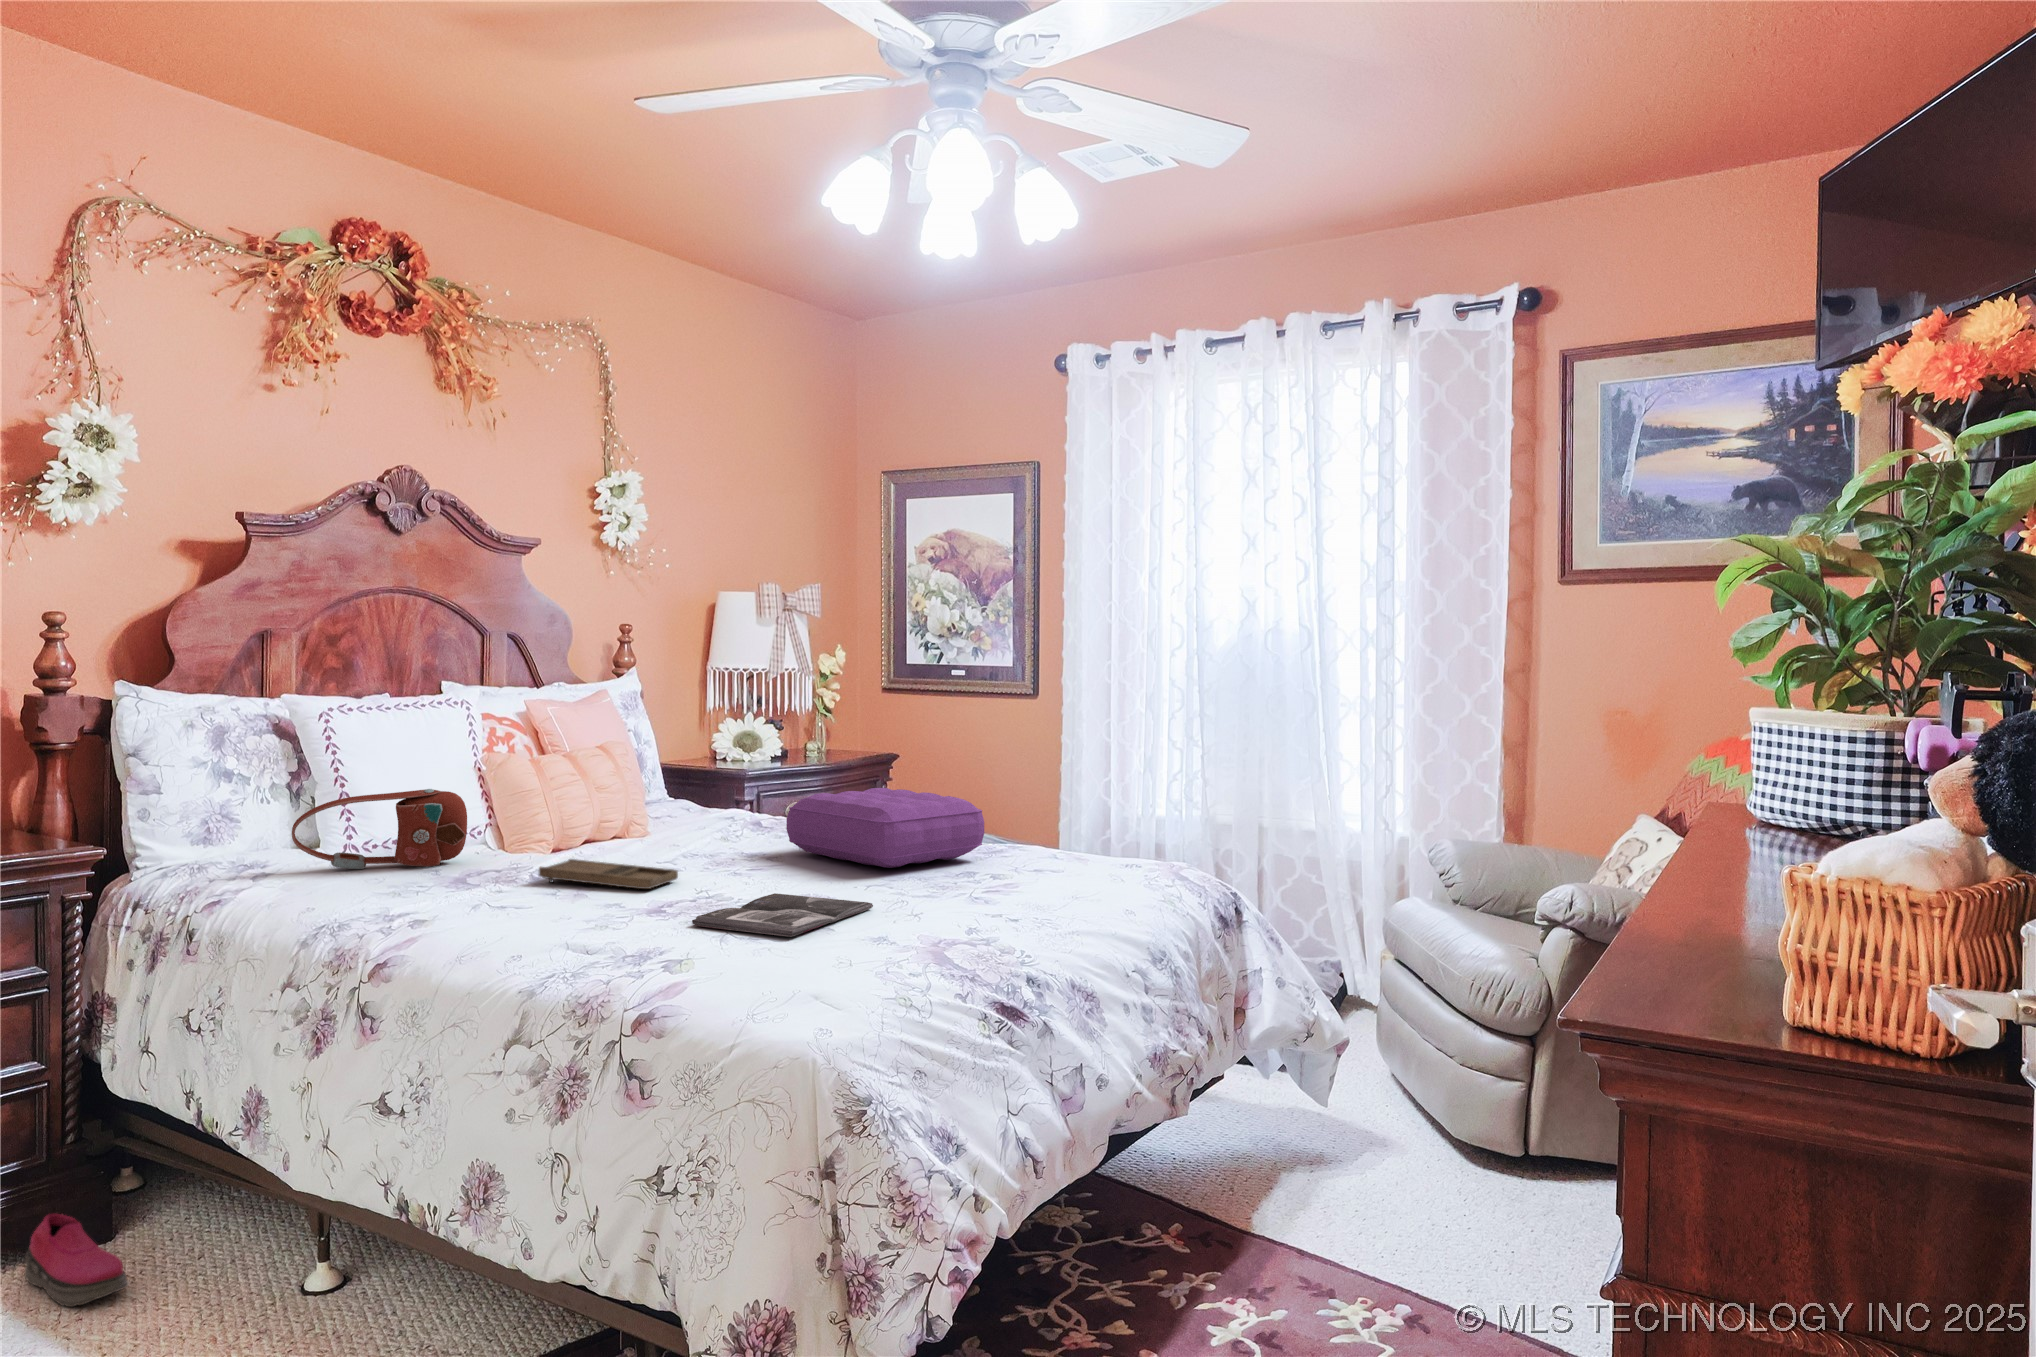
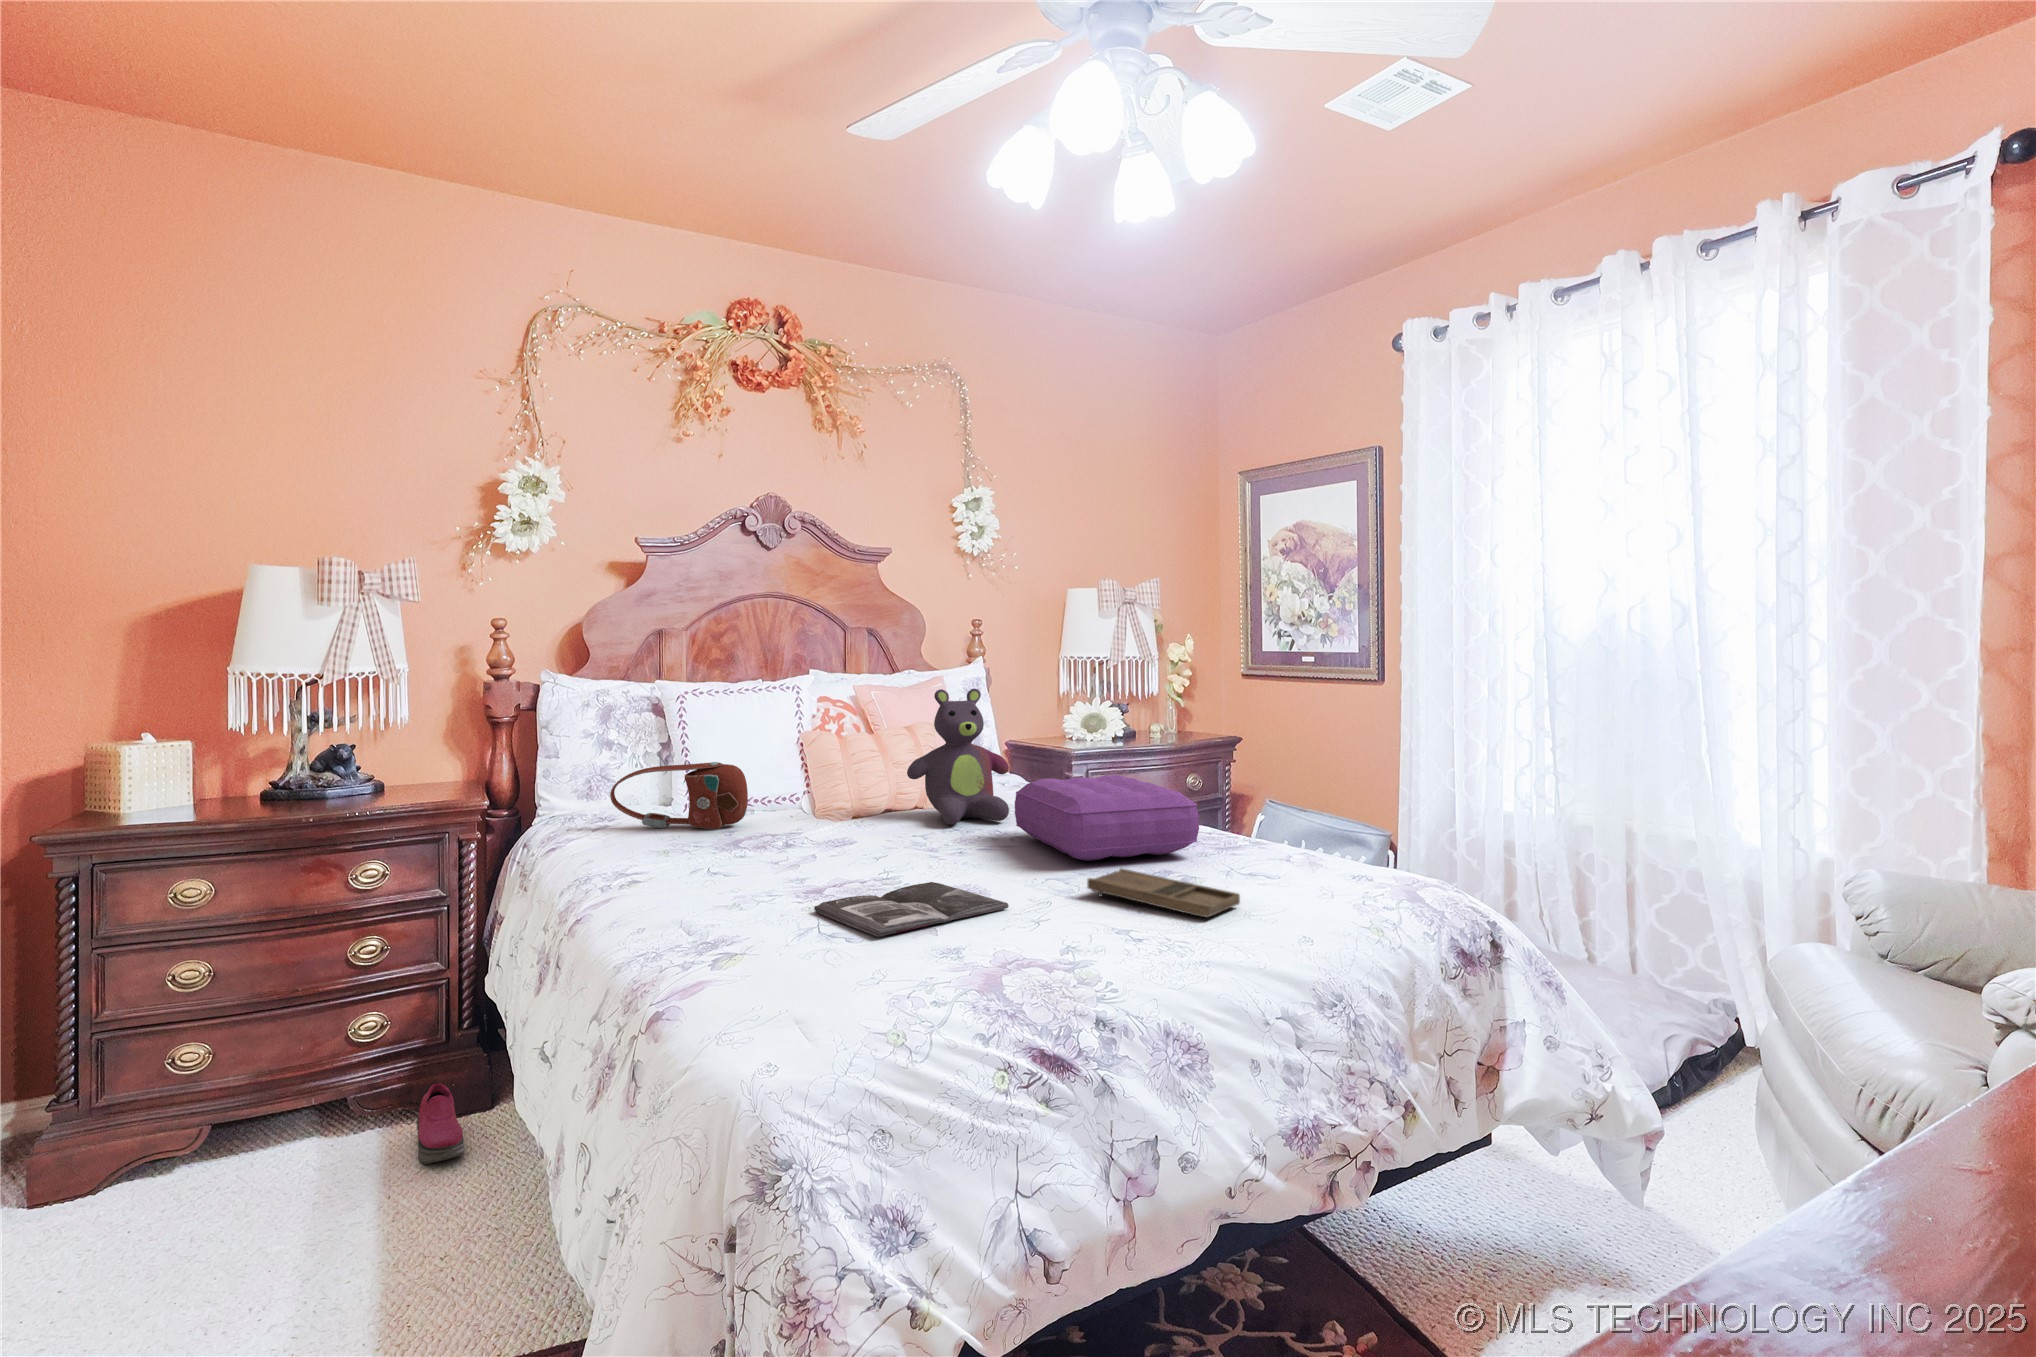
stuffed bear: none [644,703,760,847] -> present [907,689,1009,825]
tray: present [539,859,678,889] -> present [1087,868,1240,917]

